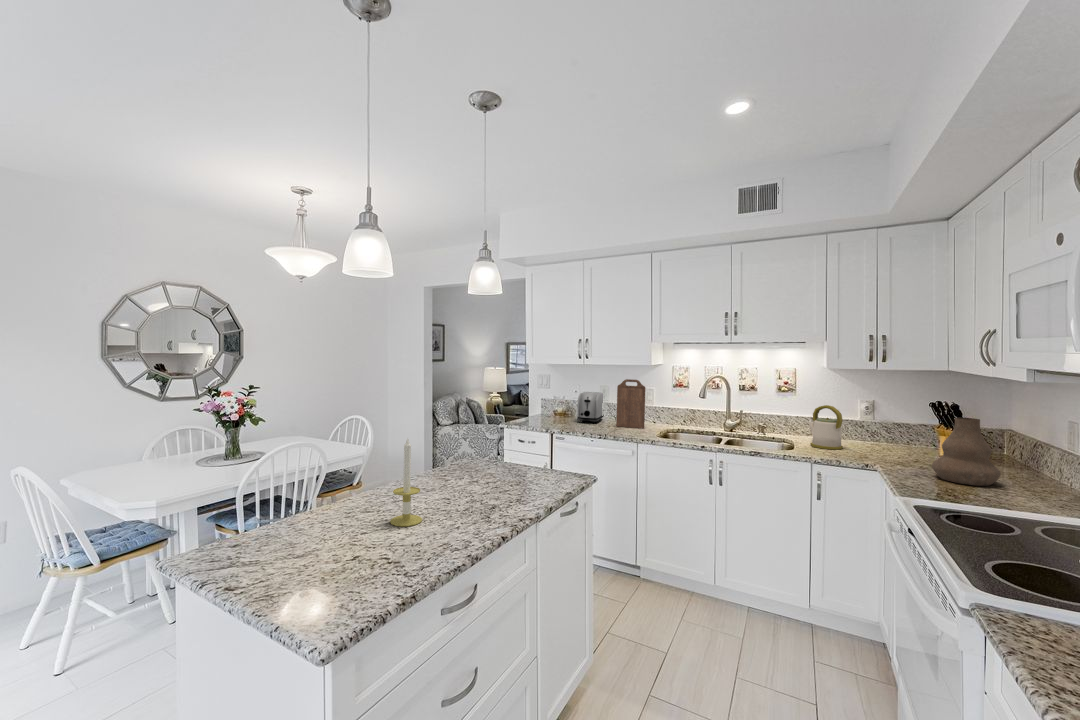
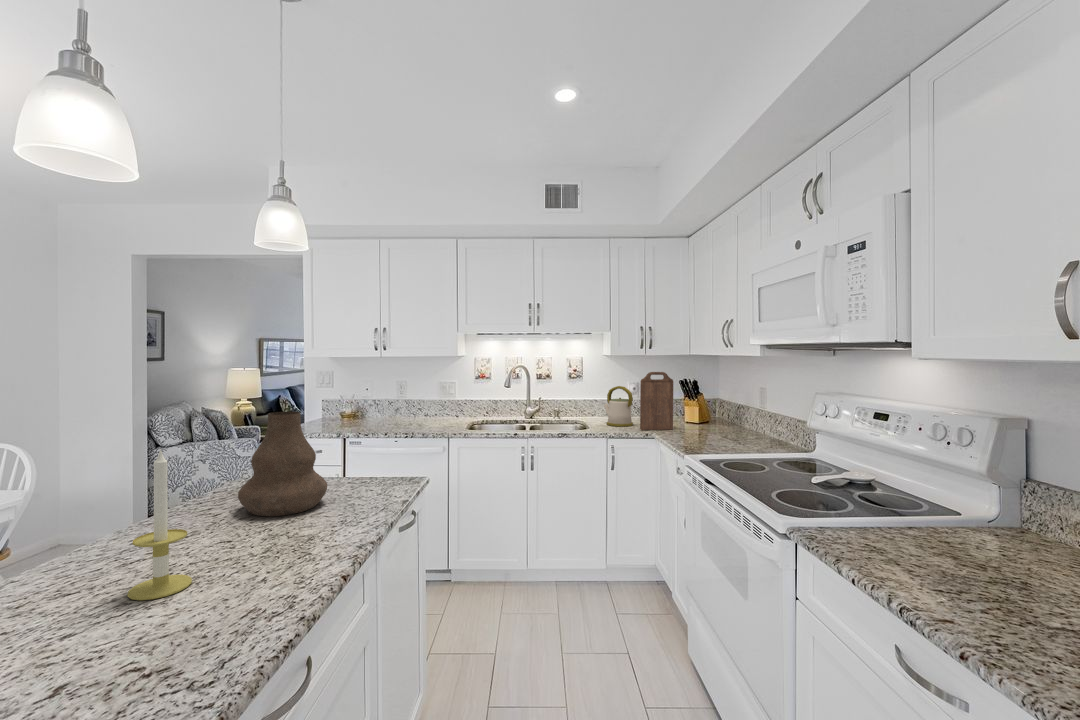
cutting board: present [616,379,646,429] -> present [640,372,673,430]
toaster: present [577,392,603,423] -> none [368,388,396,423]
vase: present [932,417,1000,486] -> present [238,412,327,516]

